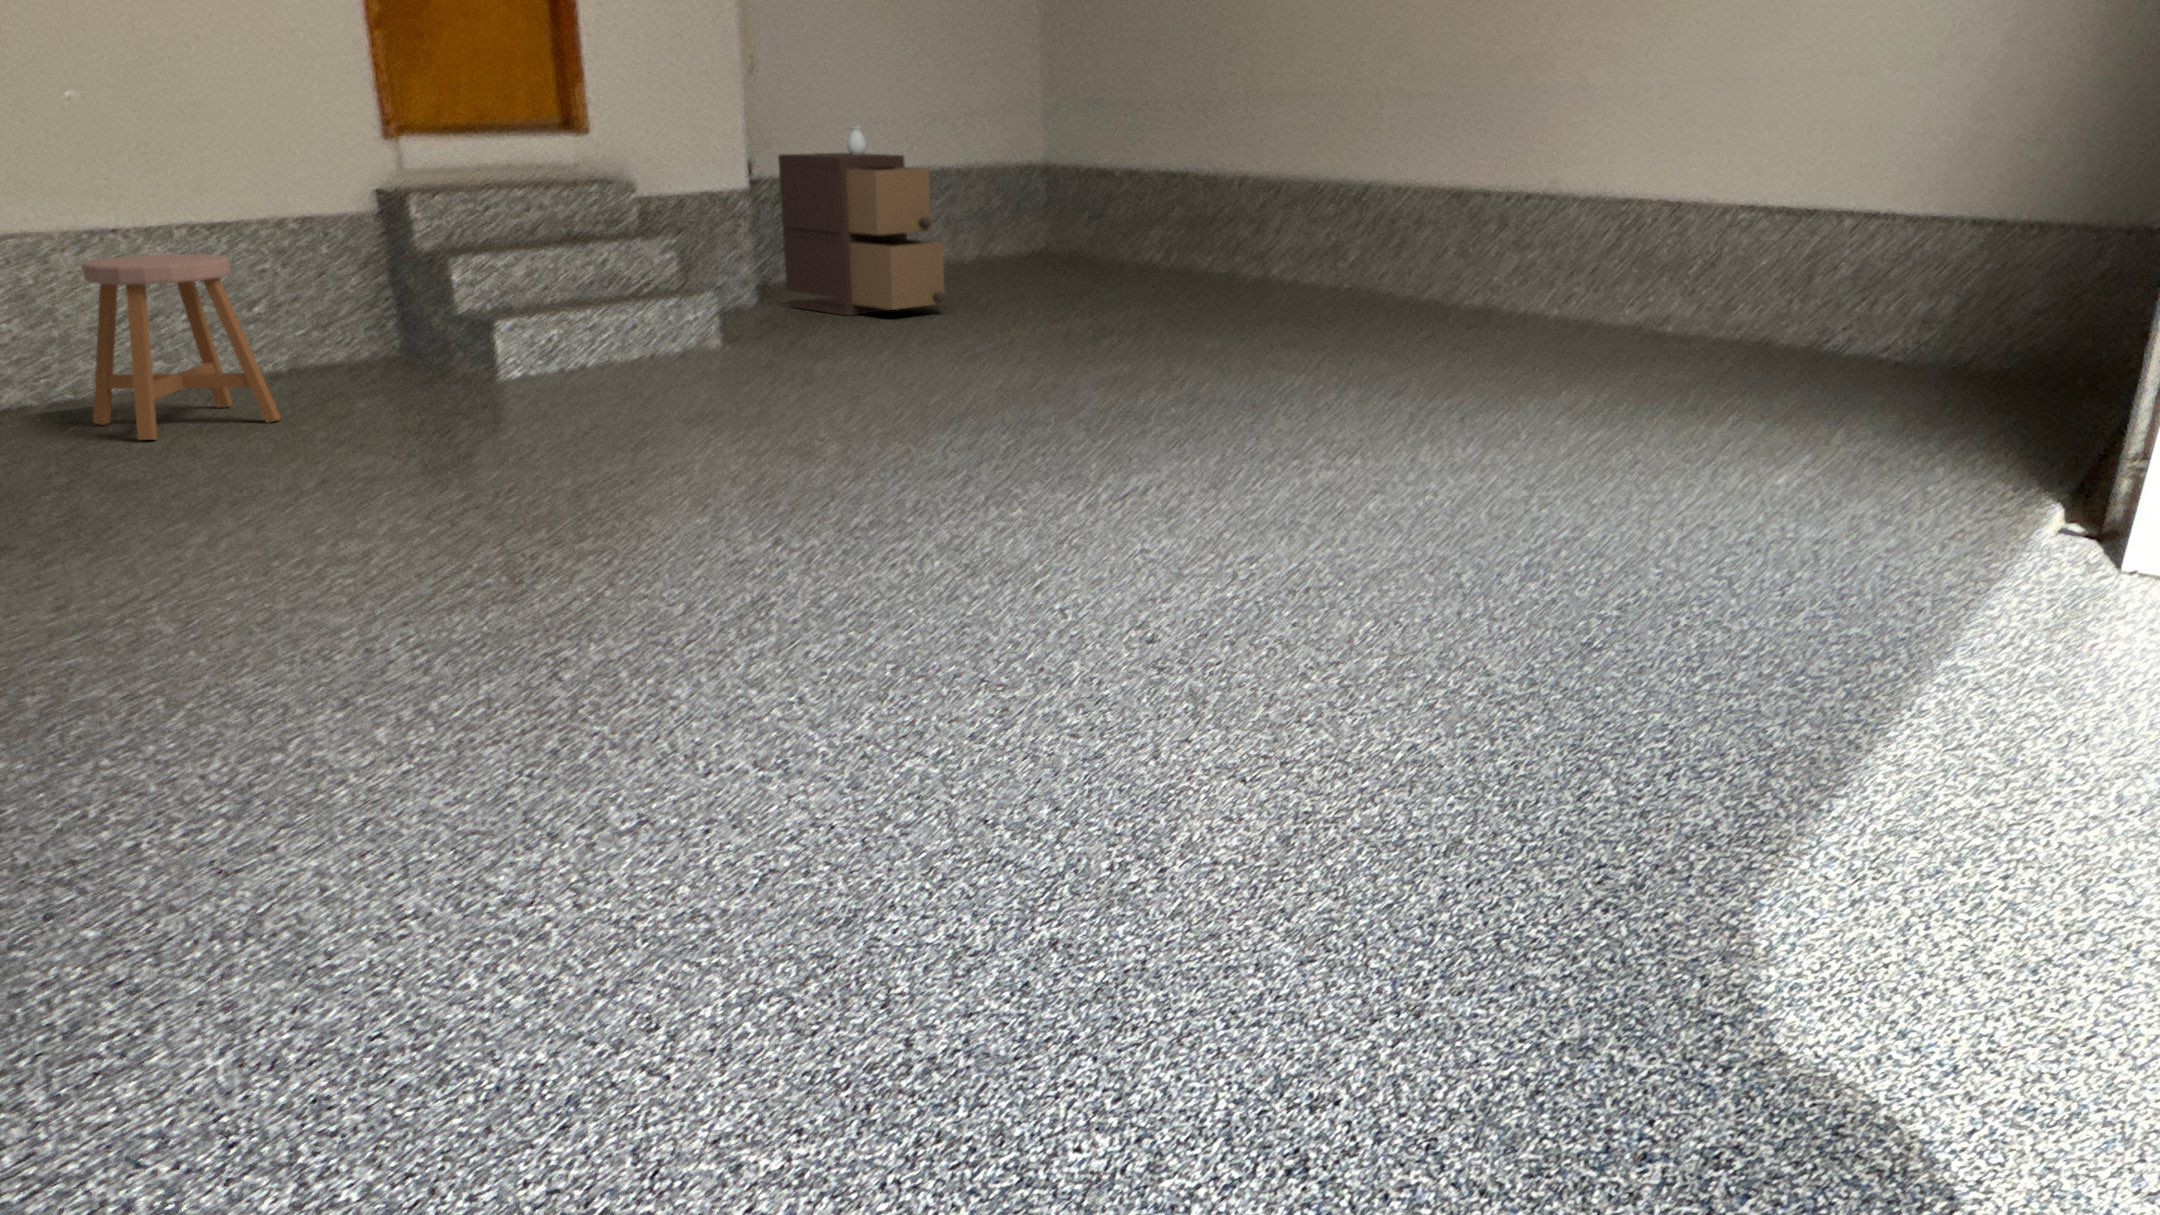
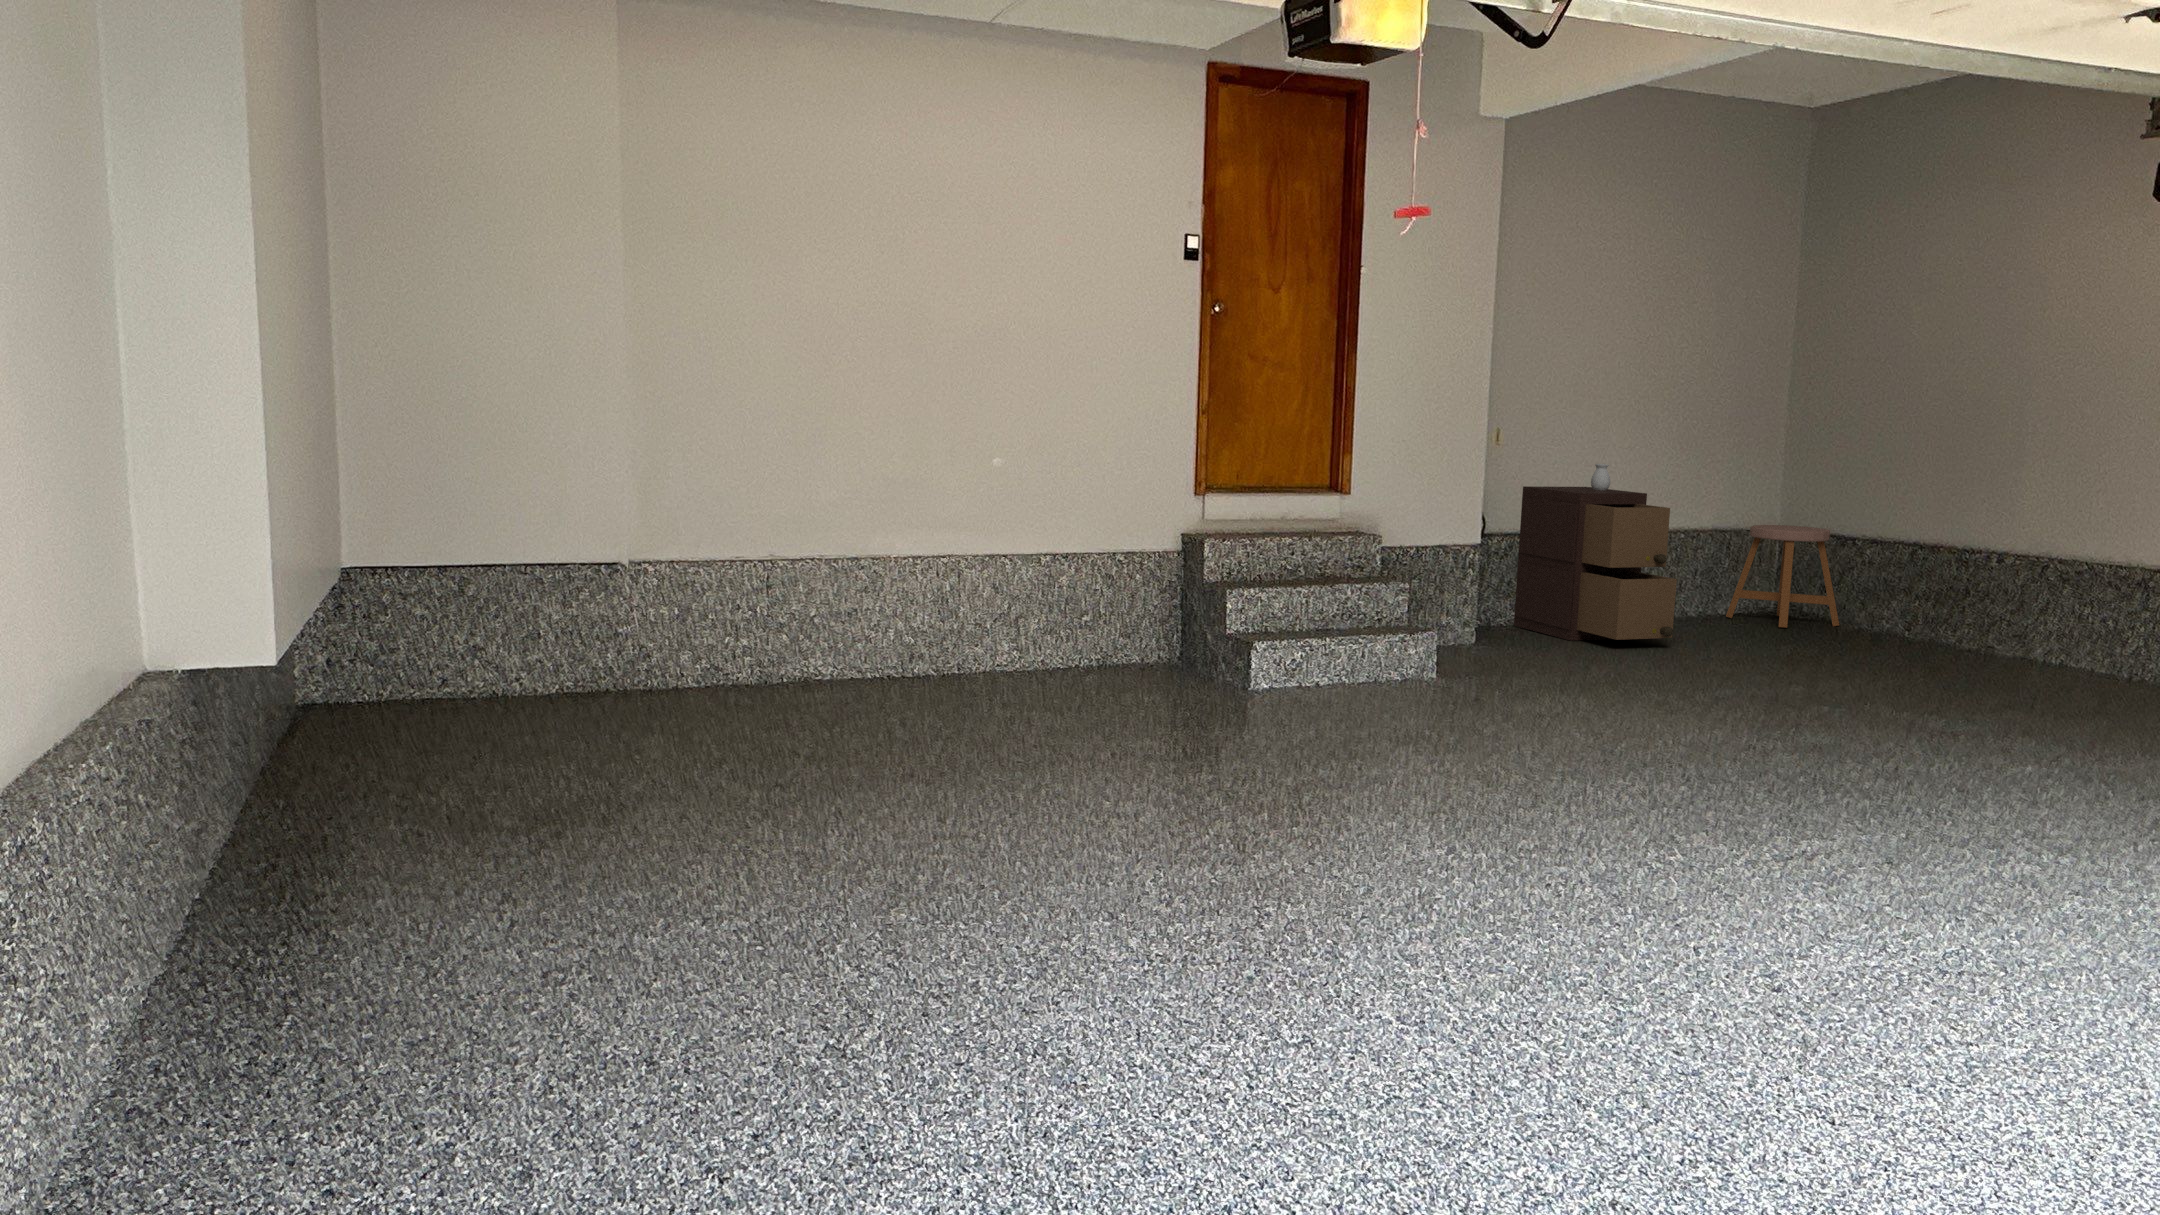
stool: present [82,254,281,440] -> present [1726,525,1839,628]

